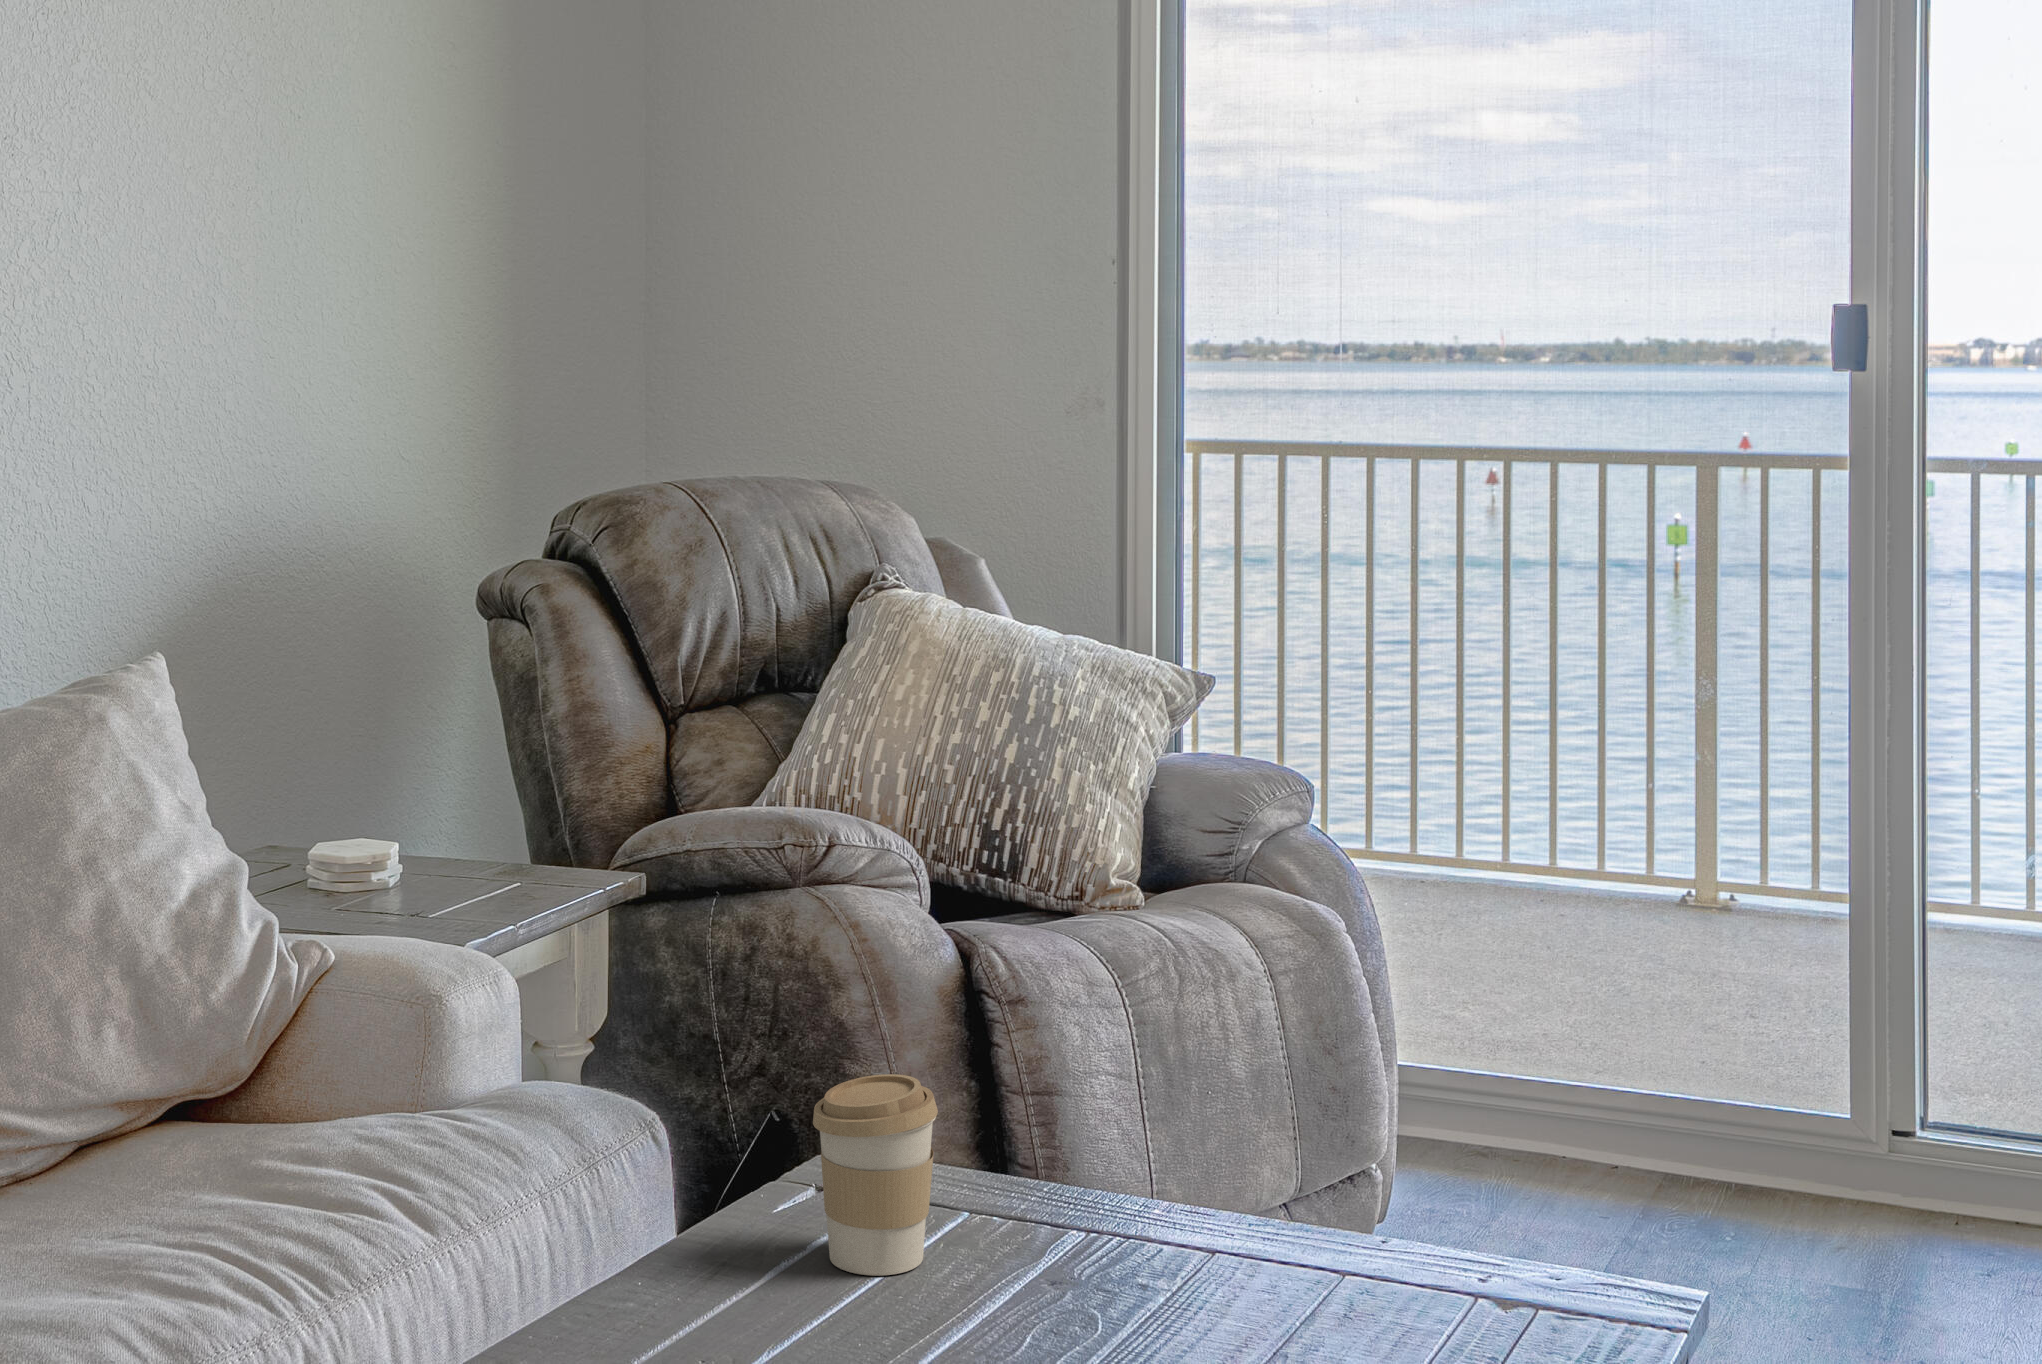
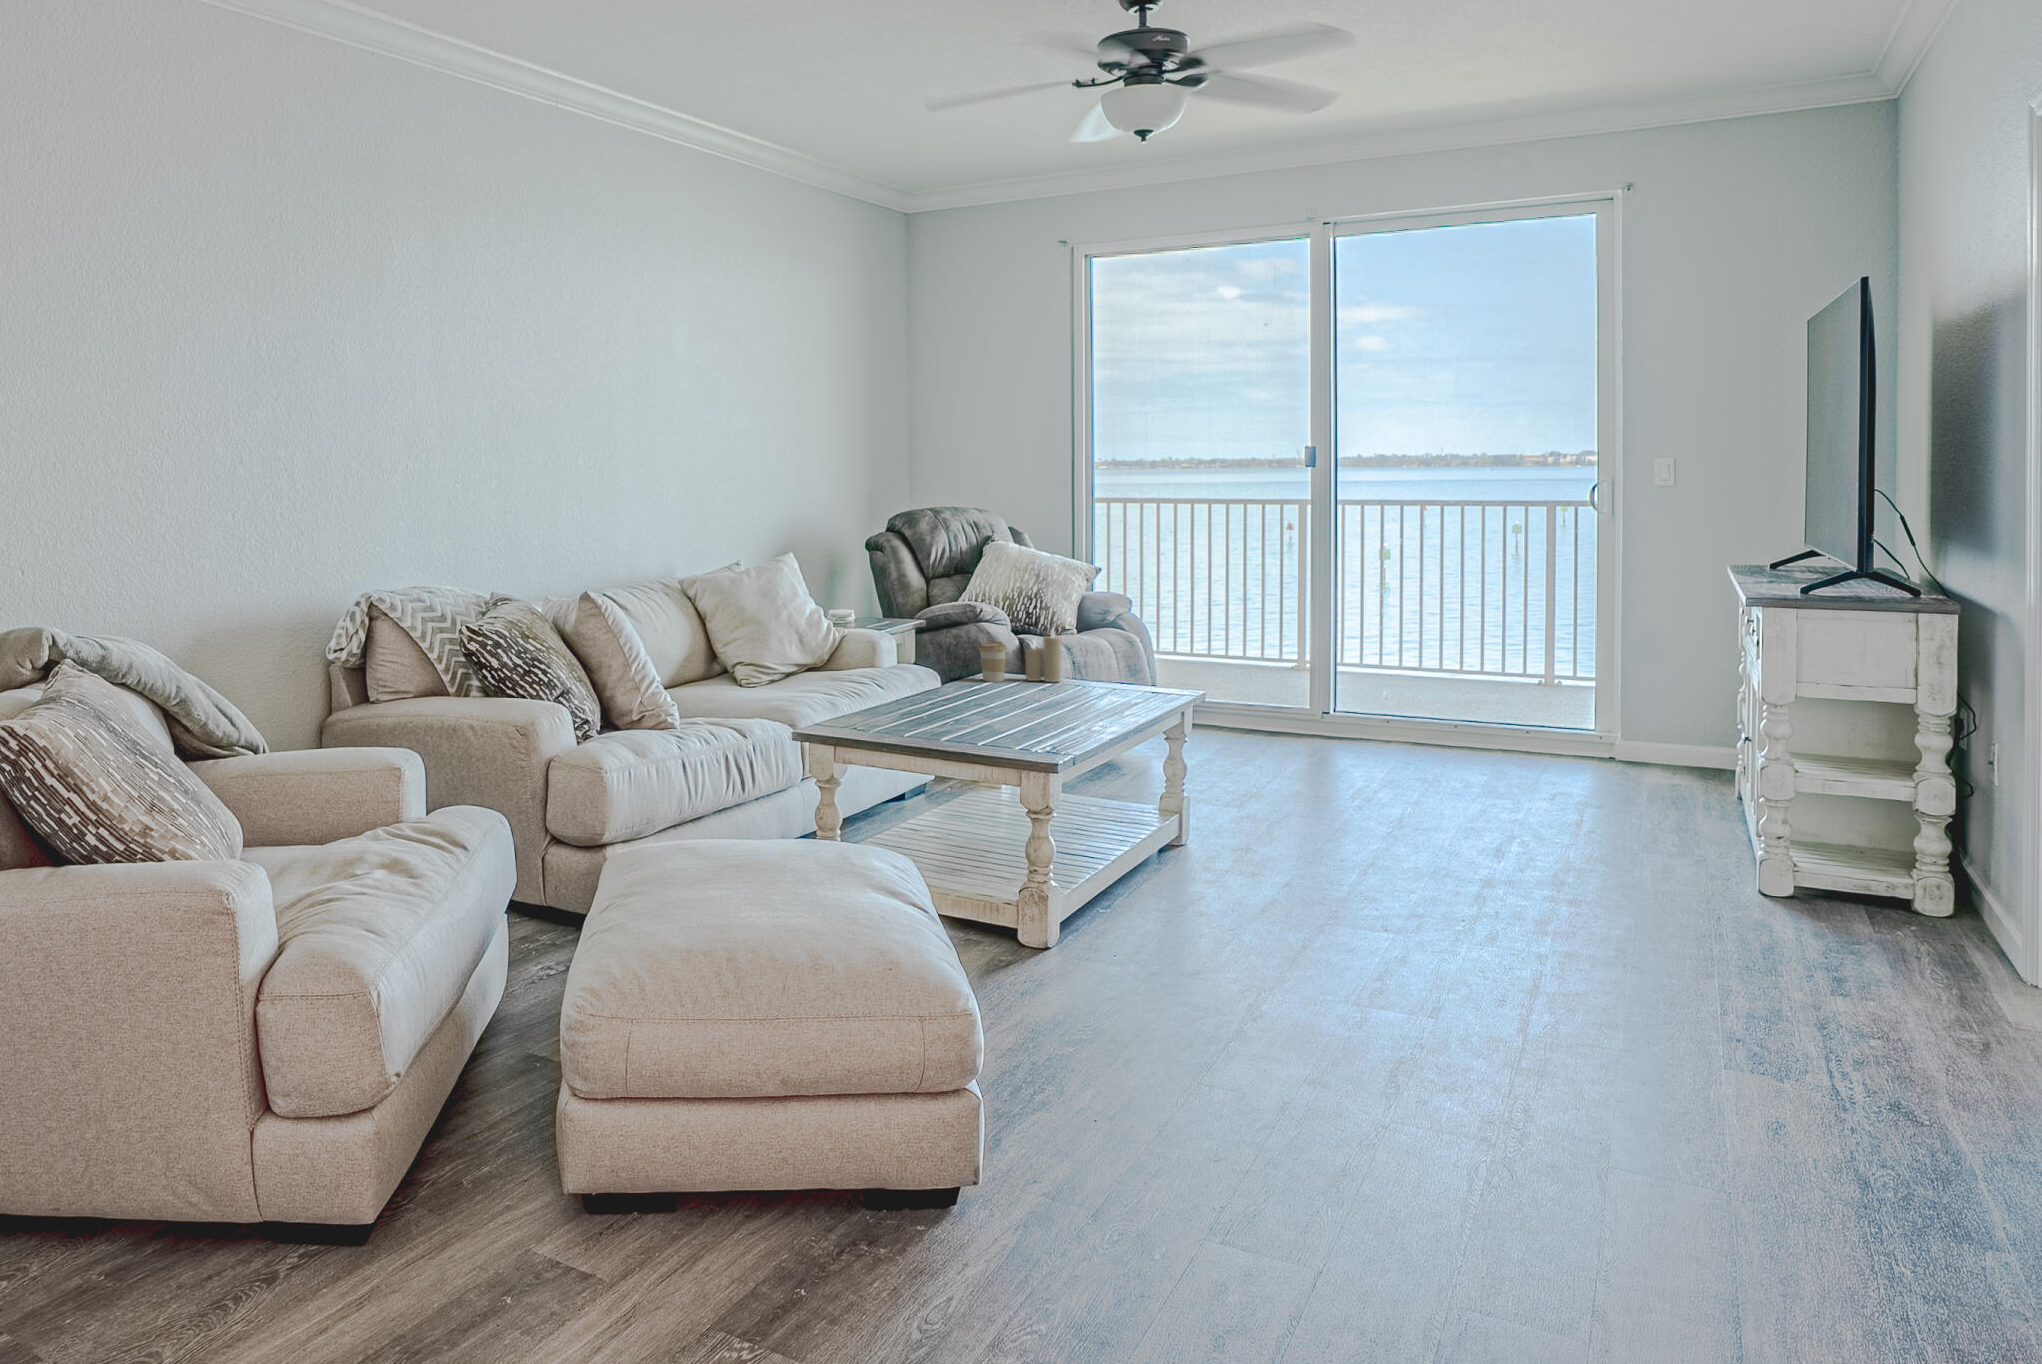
candle: none [1016,1016,1181,1268] -> present [1025,632,1061,682]

